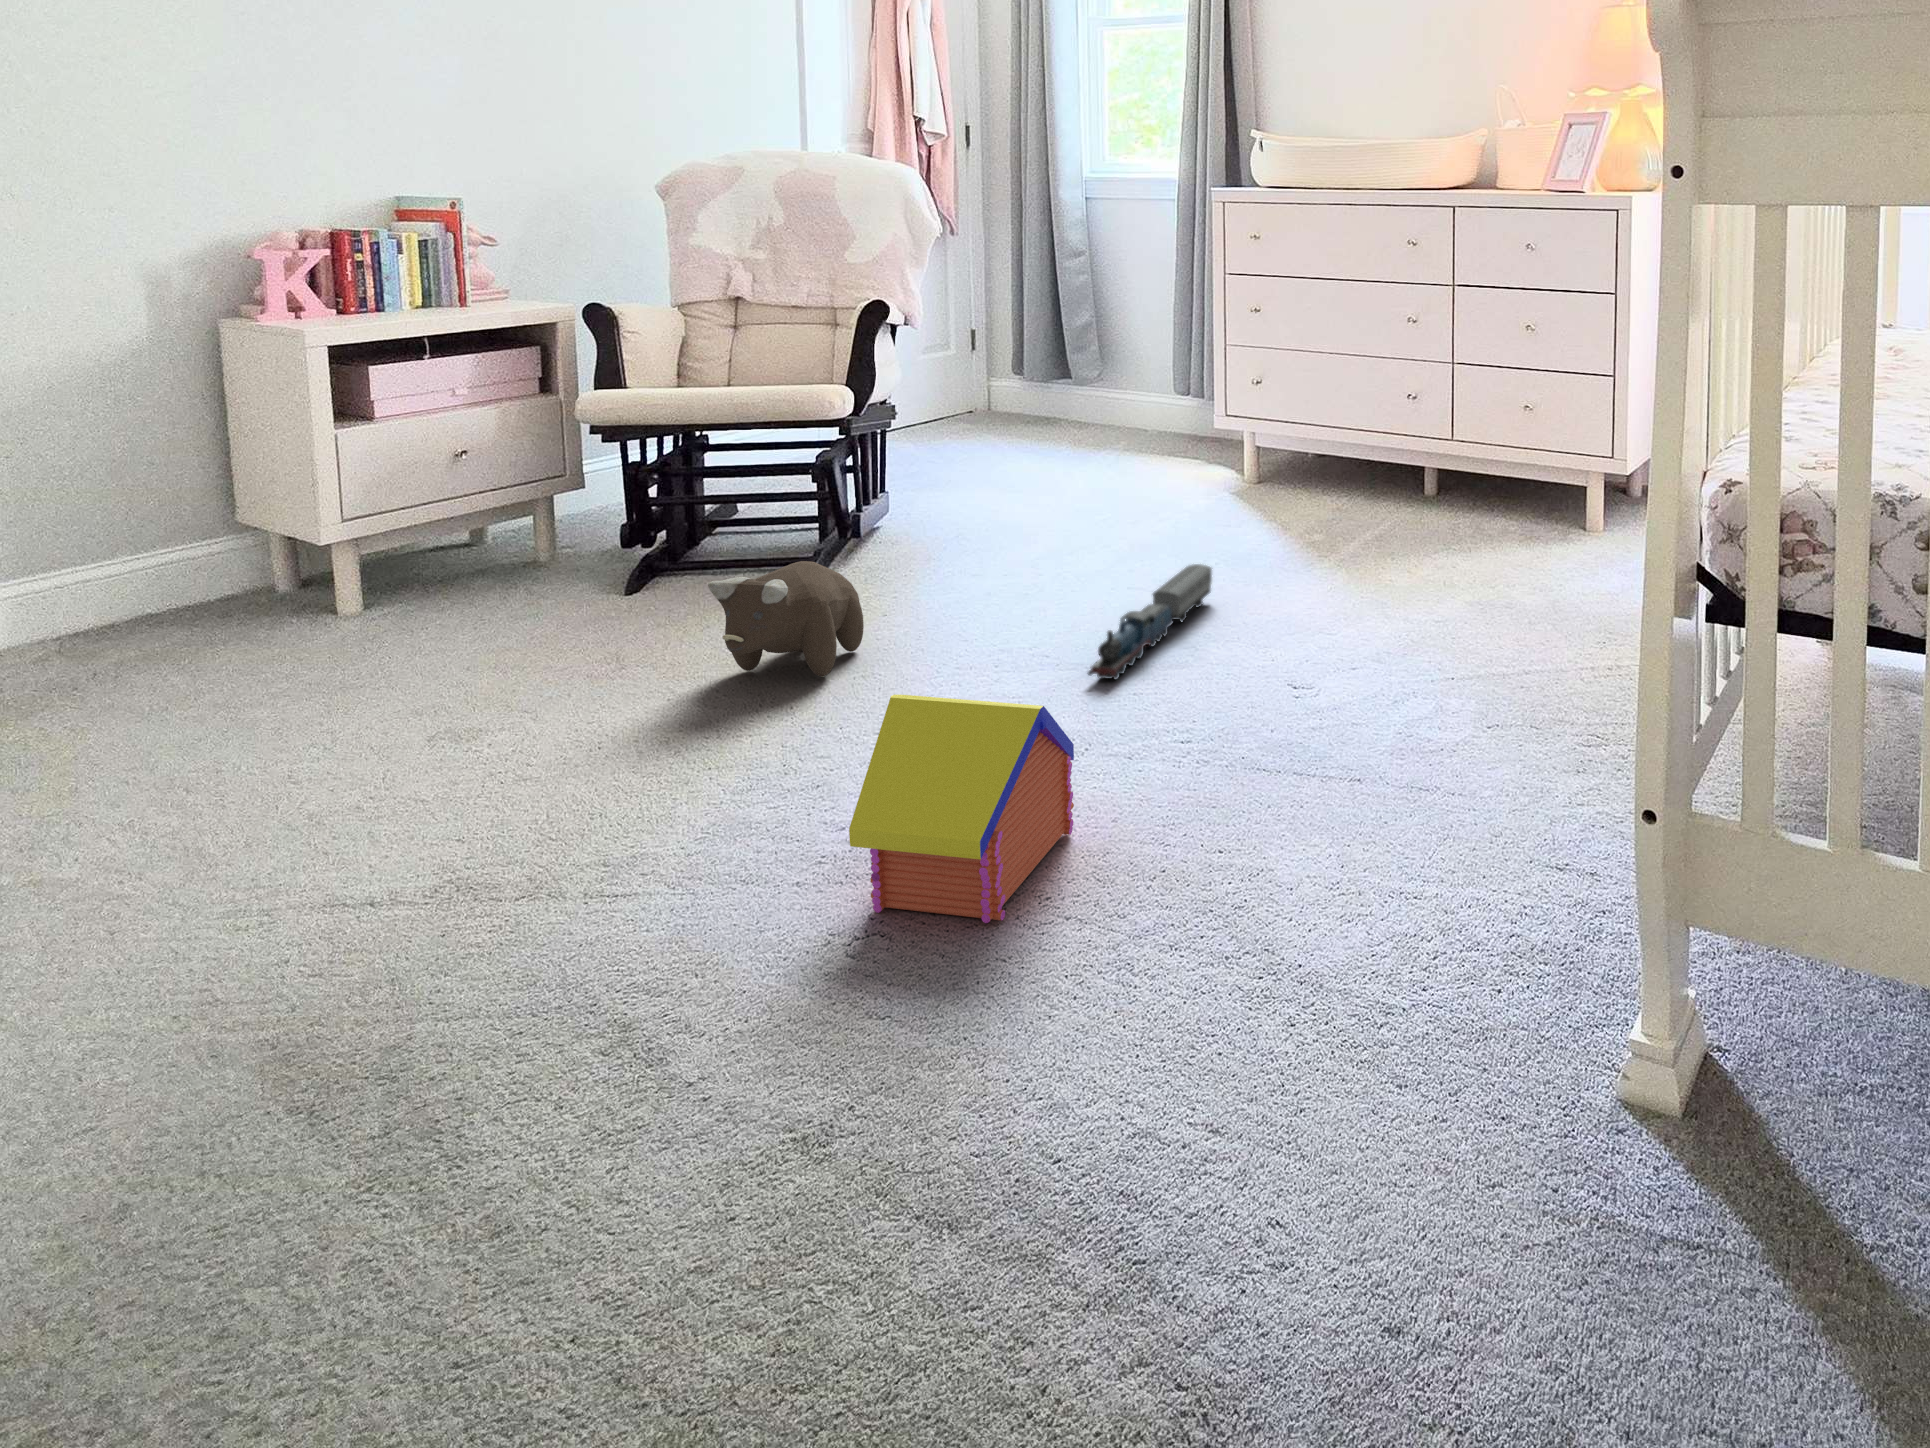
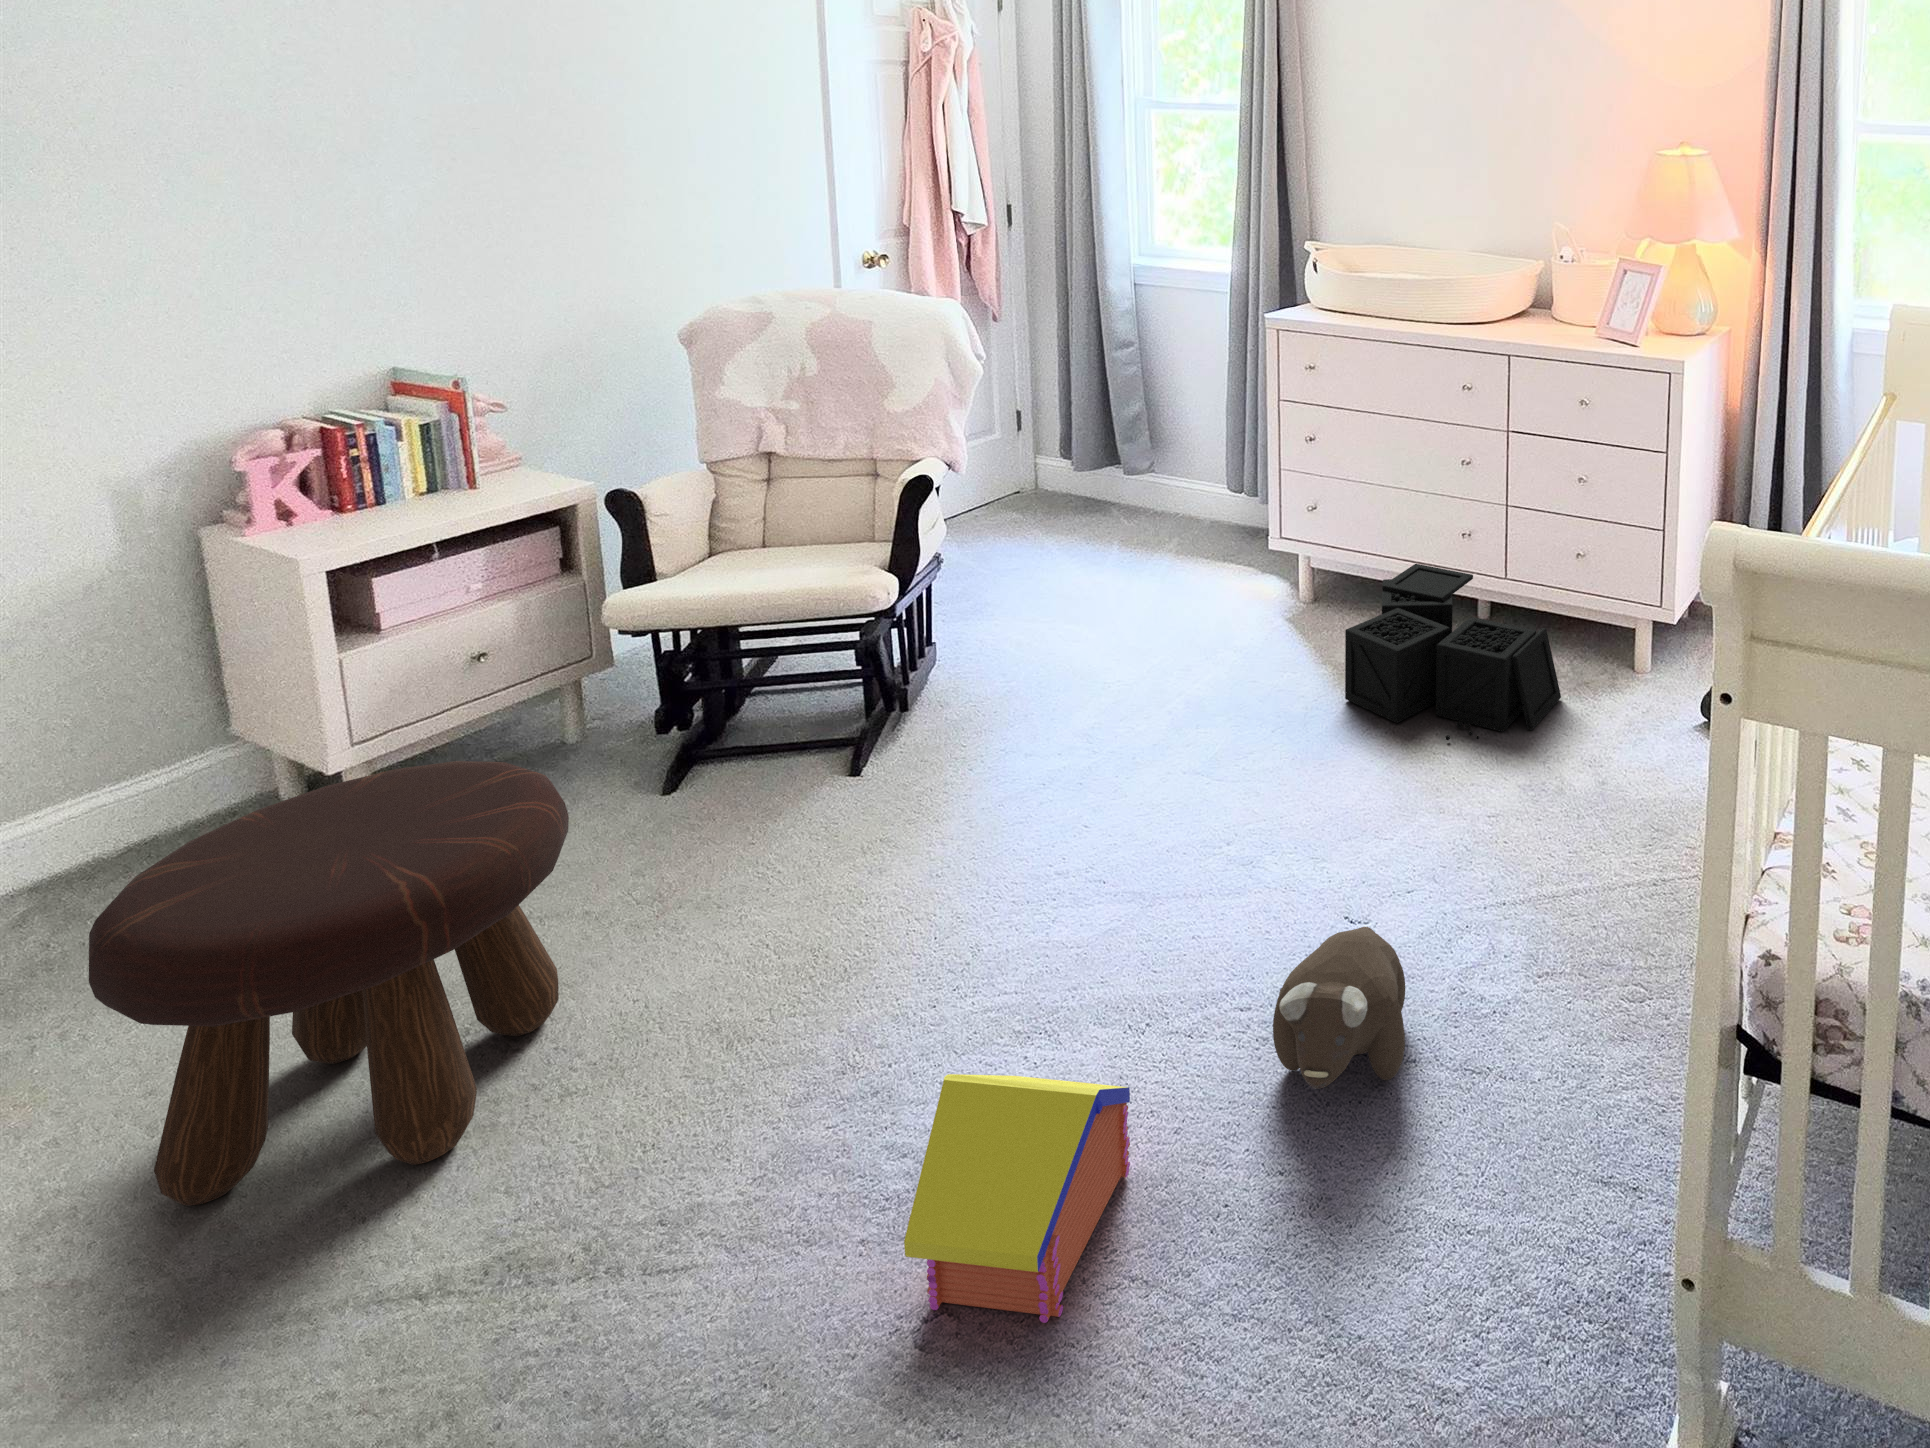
storage bin: none [1292,431,1515,569] -> present [1345,564,1561,740]
footstool: none [106,466,541,825] -> present [89,761,569,1206]
plush toy: present [708,561,864,677] -> present [1273,927,1405,1089]
toy train: present [1088,564,1212,679] -> none [1142,759,1266,928]

